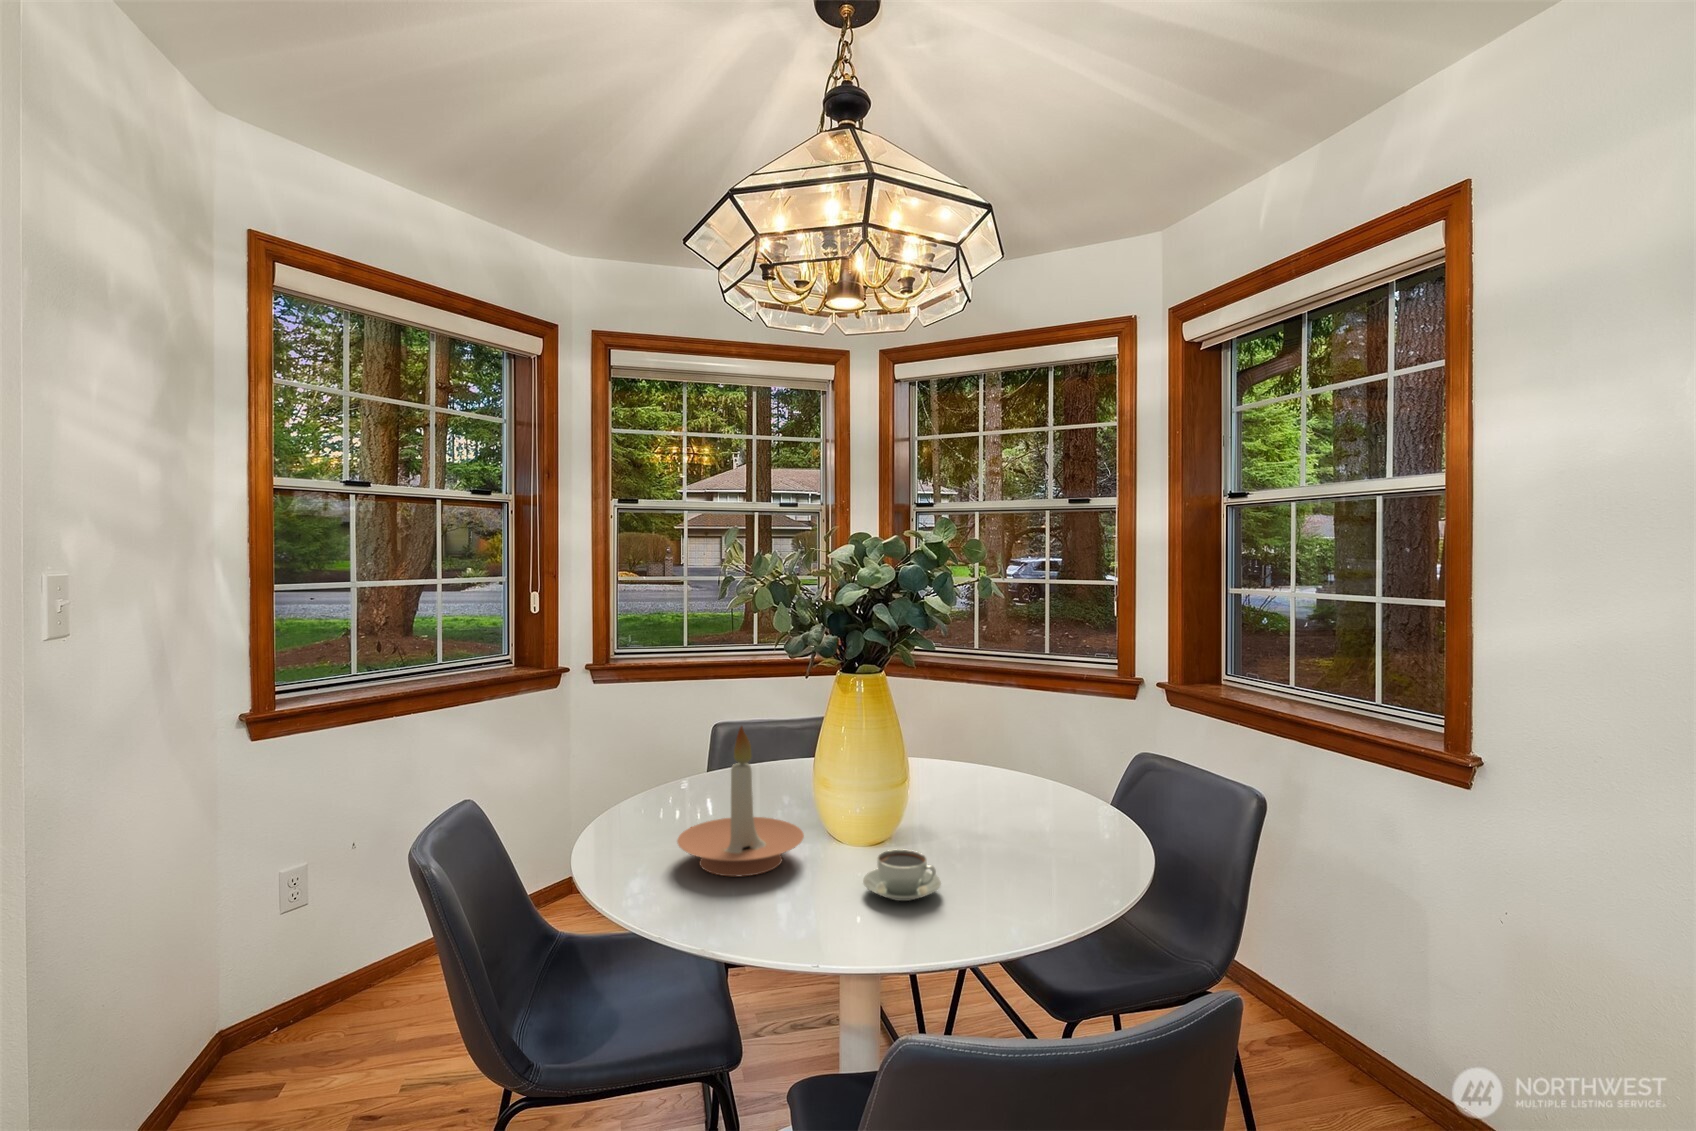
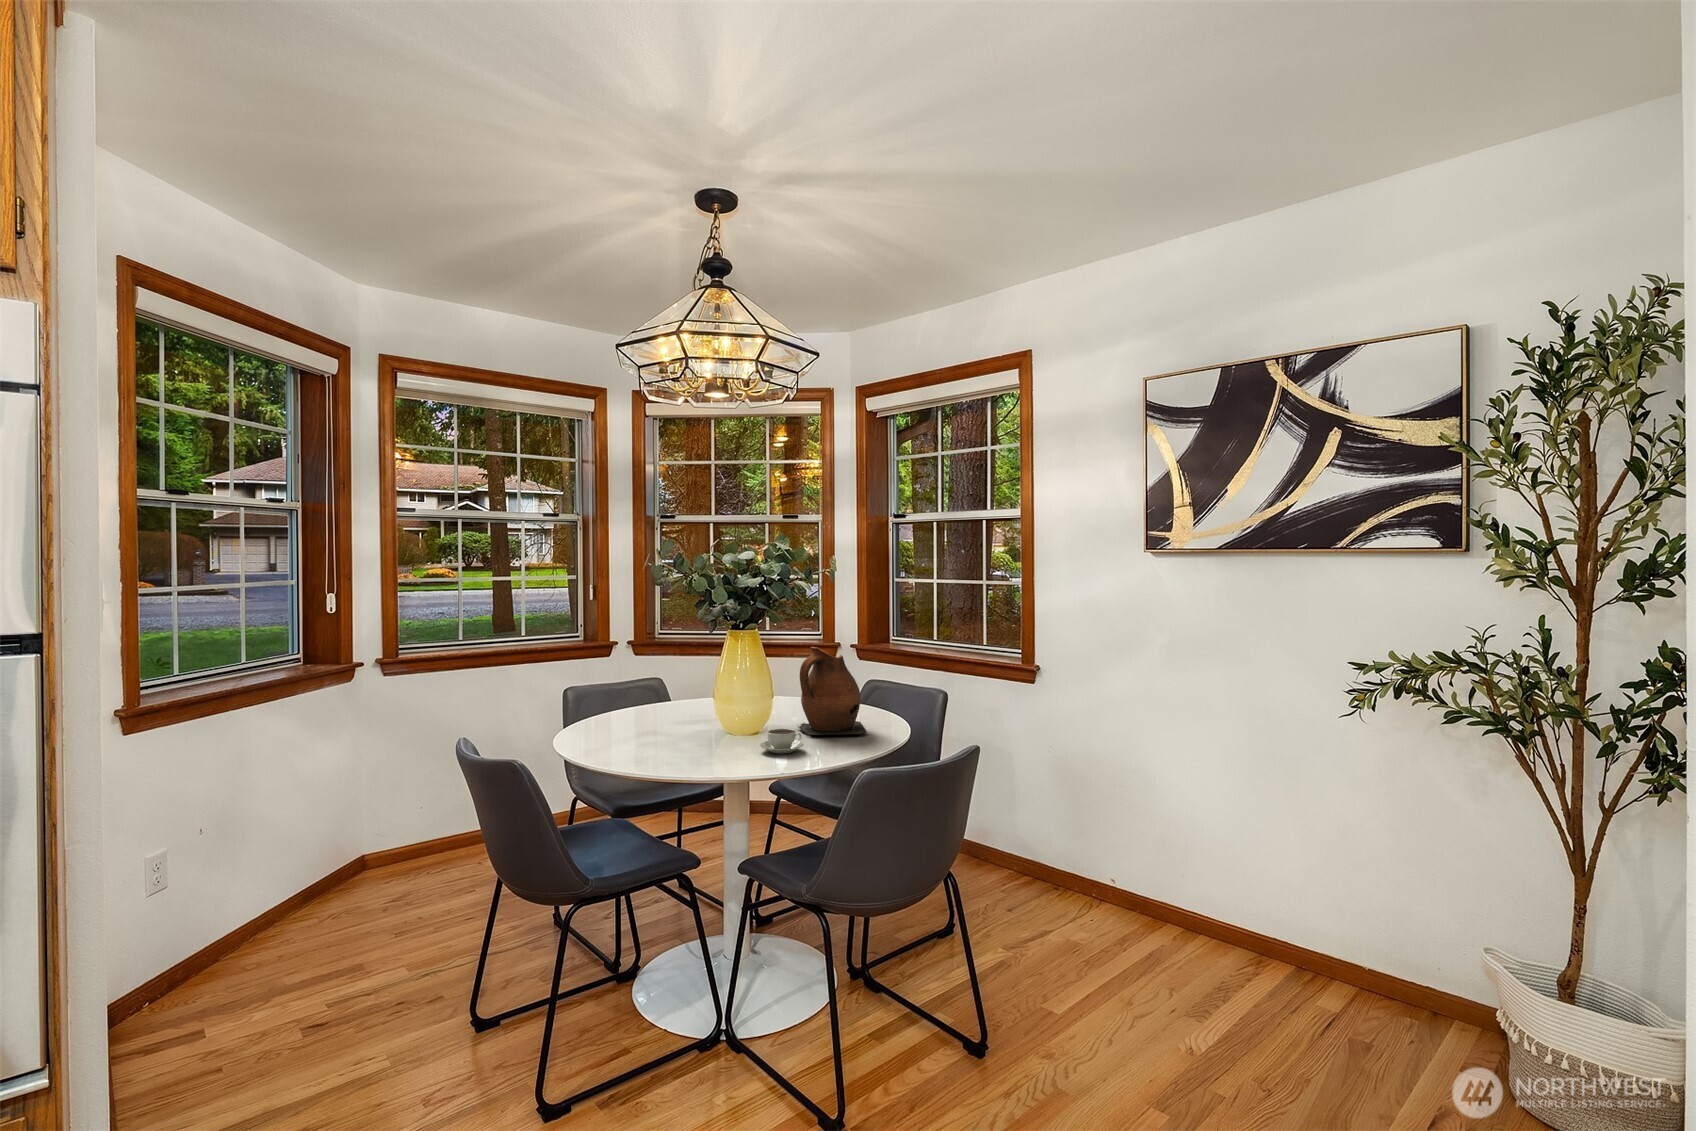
ceramic pitcher: none [968,704,1094,876] -> present [798,647,867,735]
candle holder: present [677,726,804,876] -> none [634,667,713,757]

